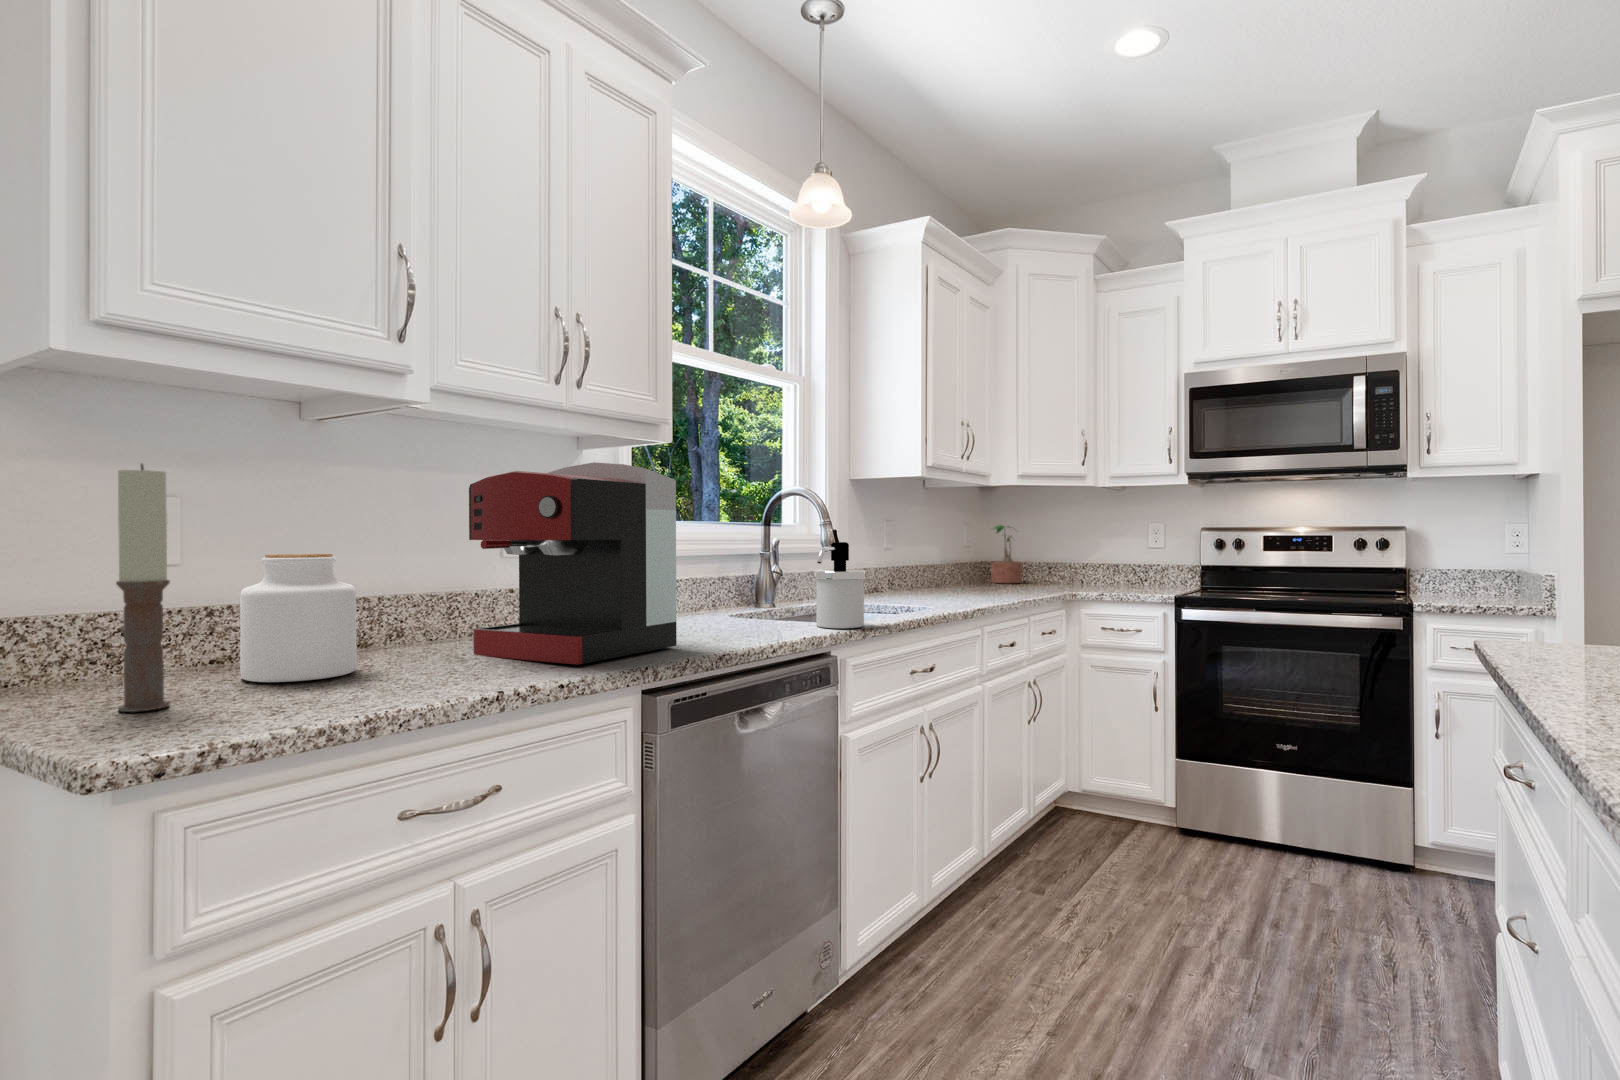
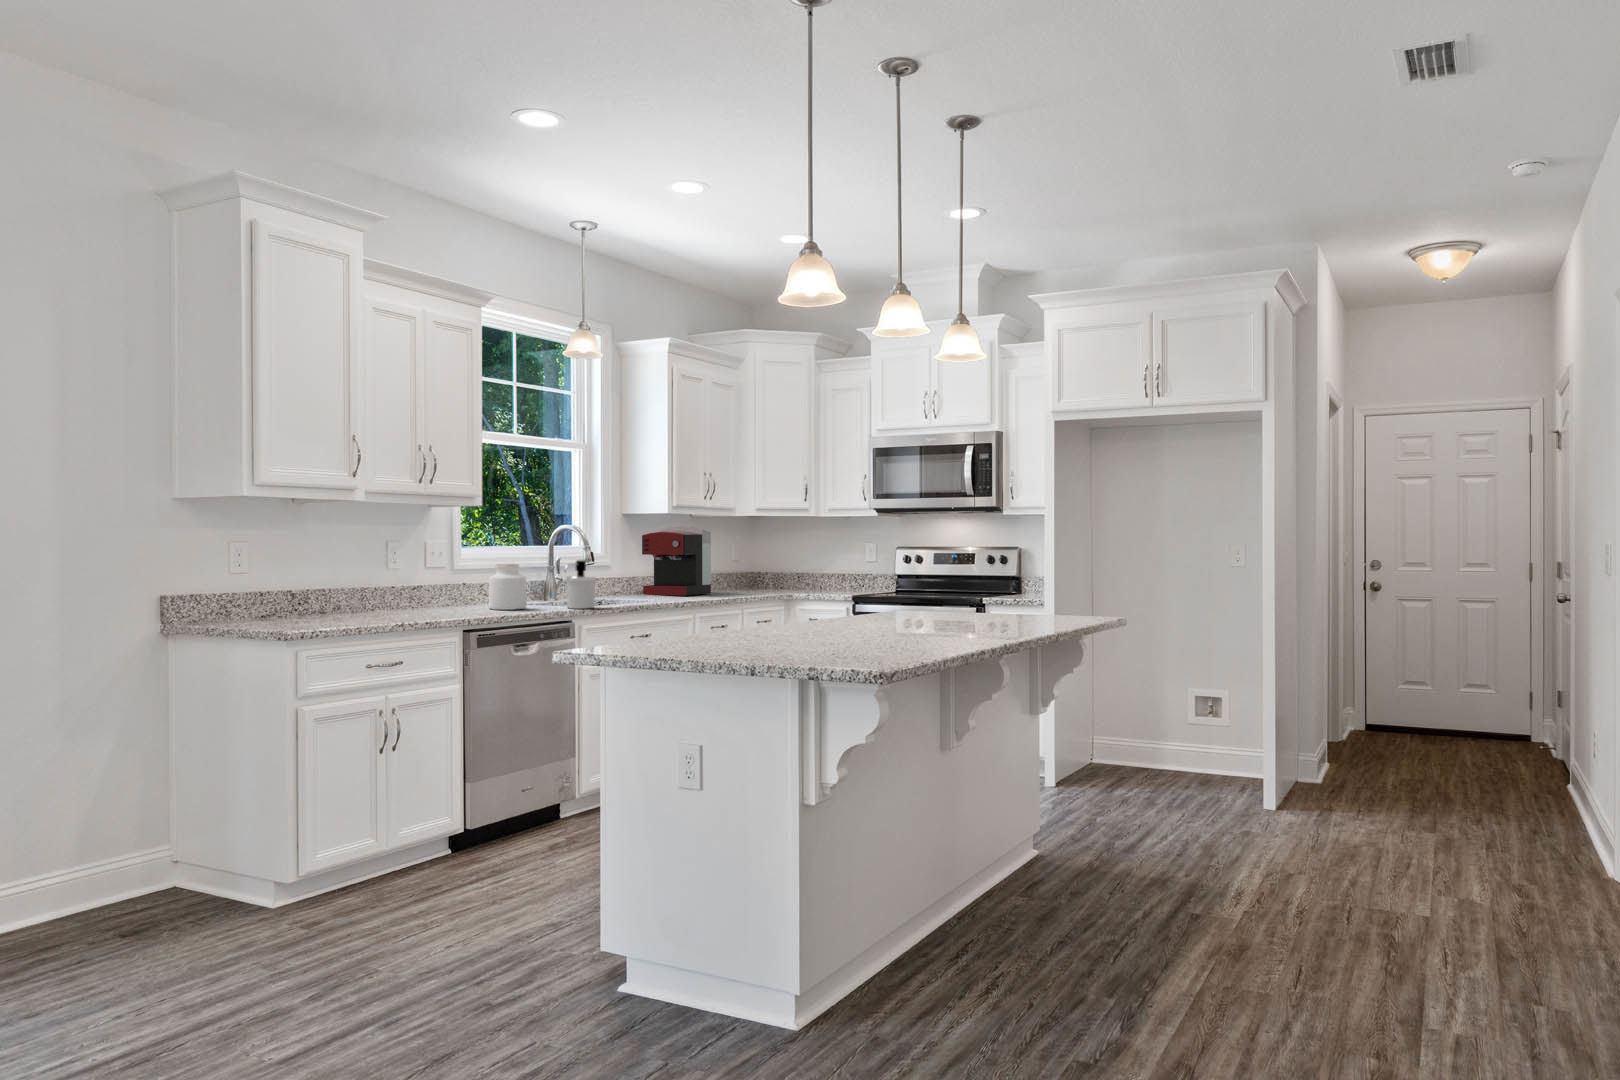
coffee maker: present [469,462,677,665] -> present [642,526,711,596]
candle: present [116,464,170,712] -> none [263,534,280,626]
potted plant: present [991,525,1022,583] -> none [742,545,767,589]
jar: present [240,554,357,682] -> present [489,564,526,610]

